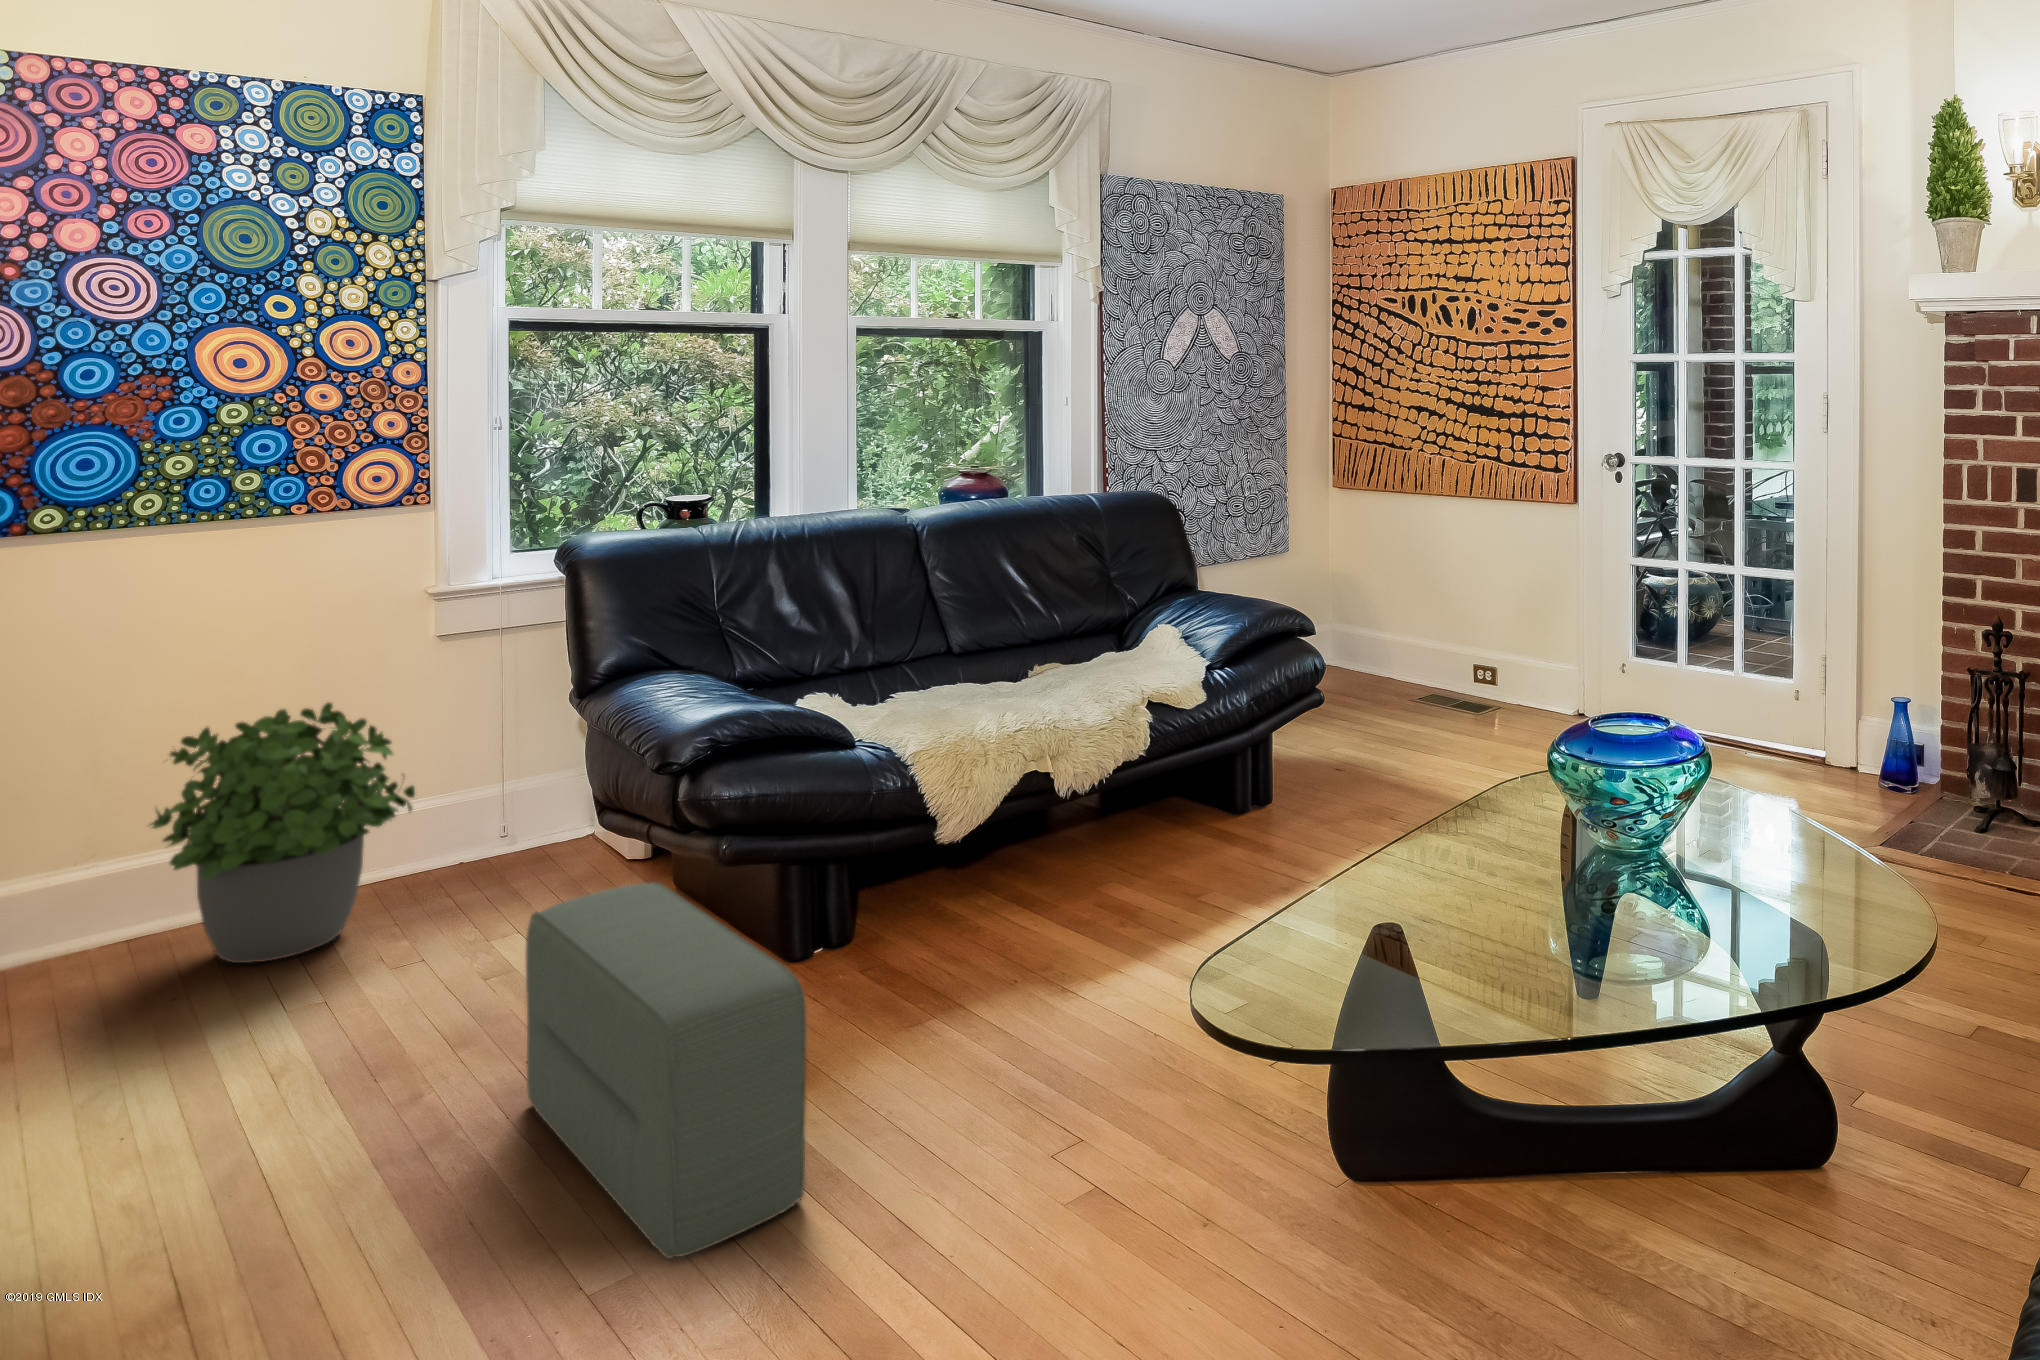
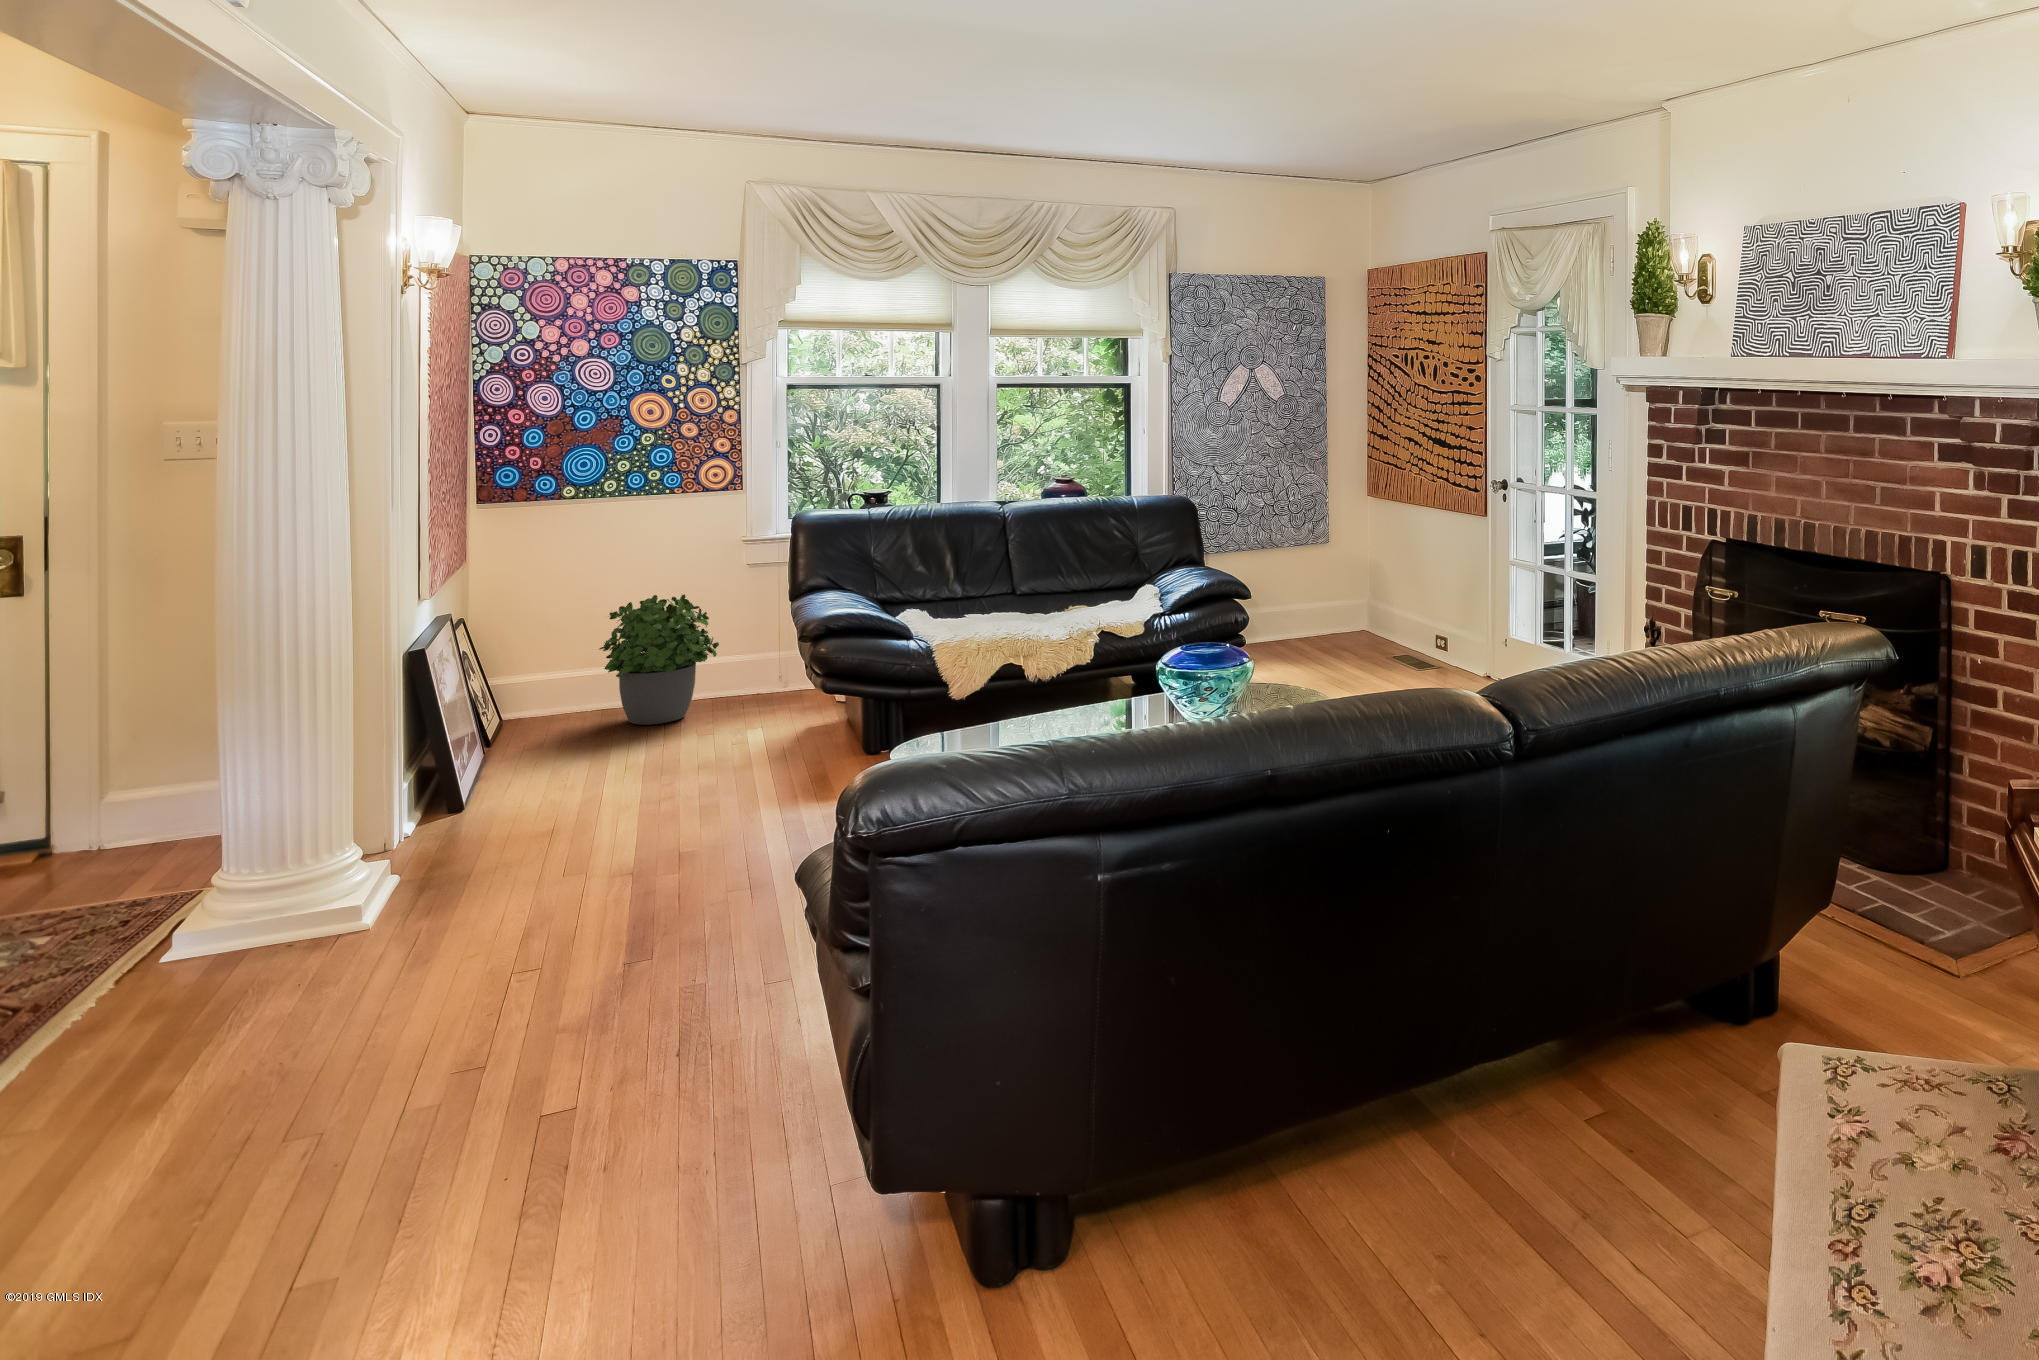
pouf: present [526,882,807,1259] -> none [687,691,763,848]

